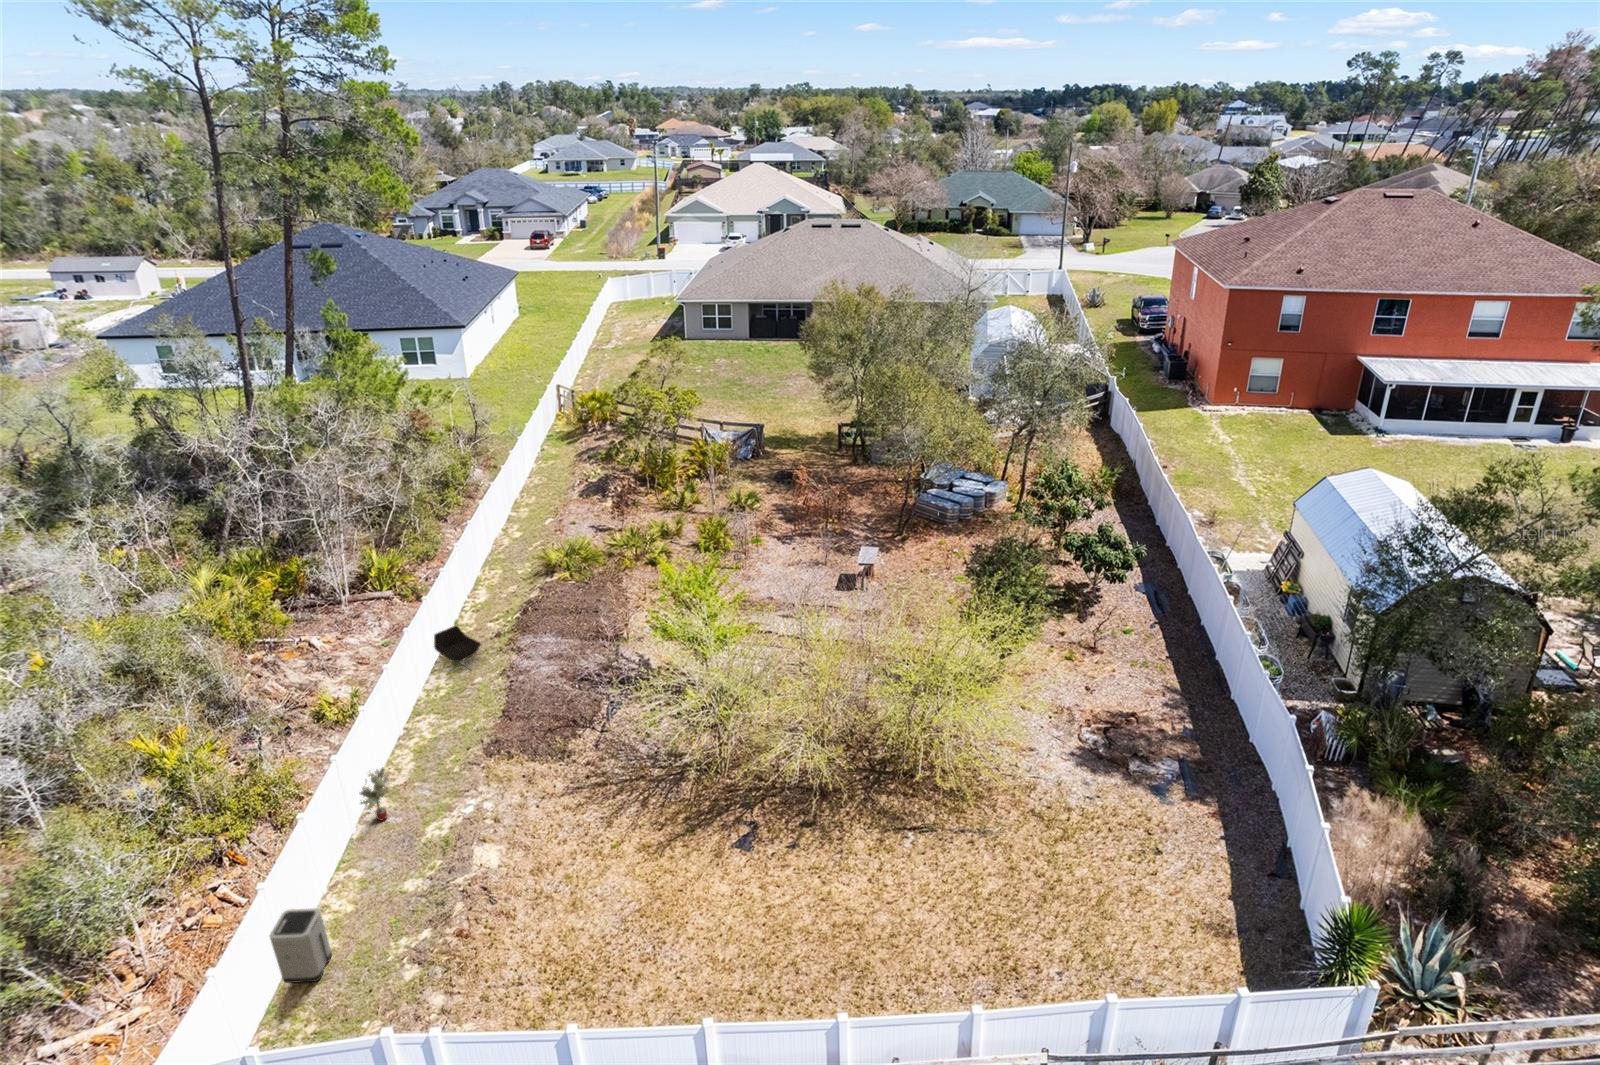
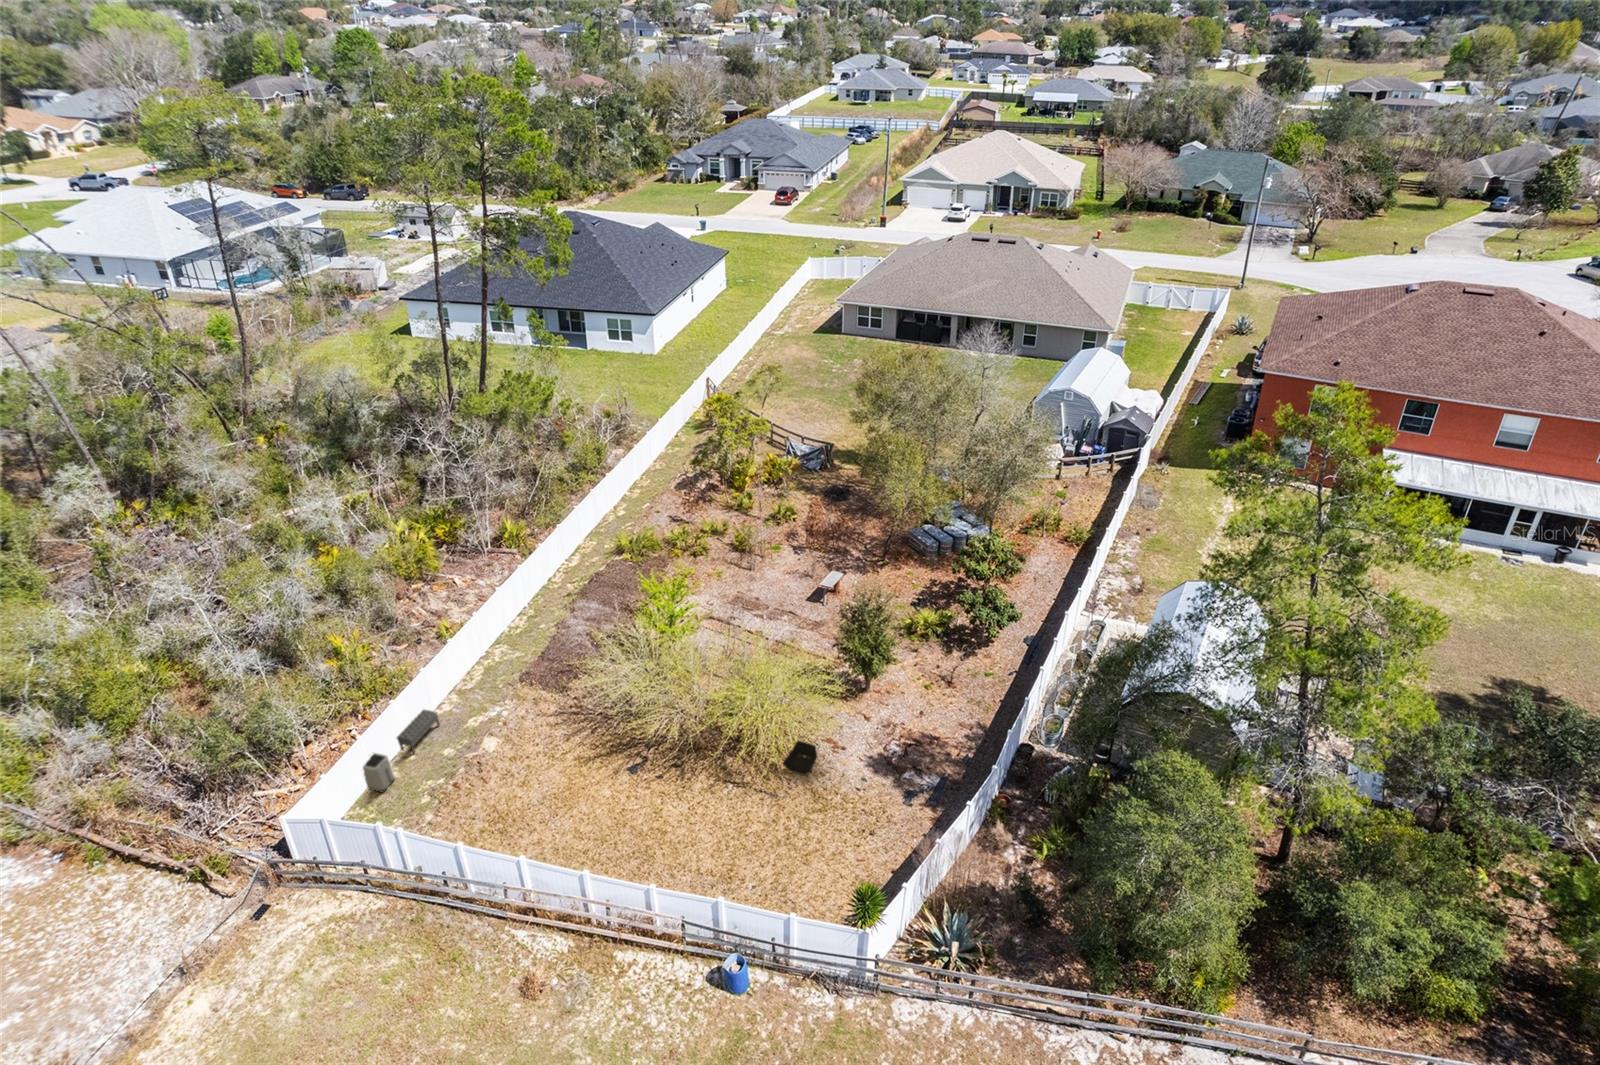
lounge chair: present [434,626,481,670] -> present [783,740,818,780]
potted tree: present [360,767,389,821] -> none [436,677,456,707]
bench: none [314,826,378,905] -> present [397,710,439,753]

